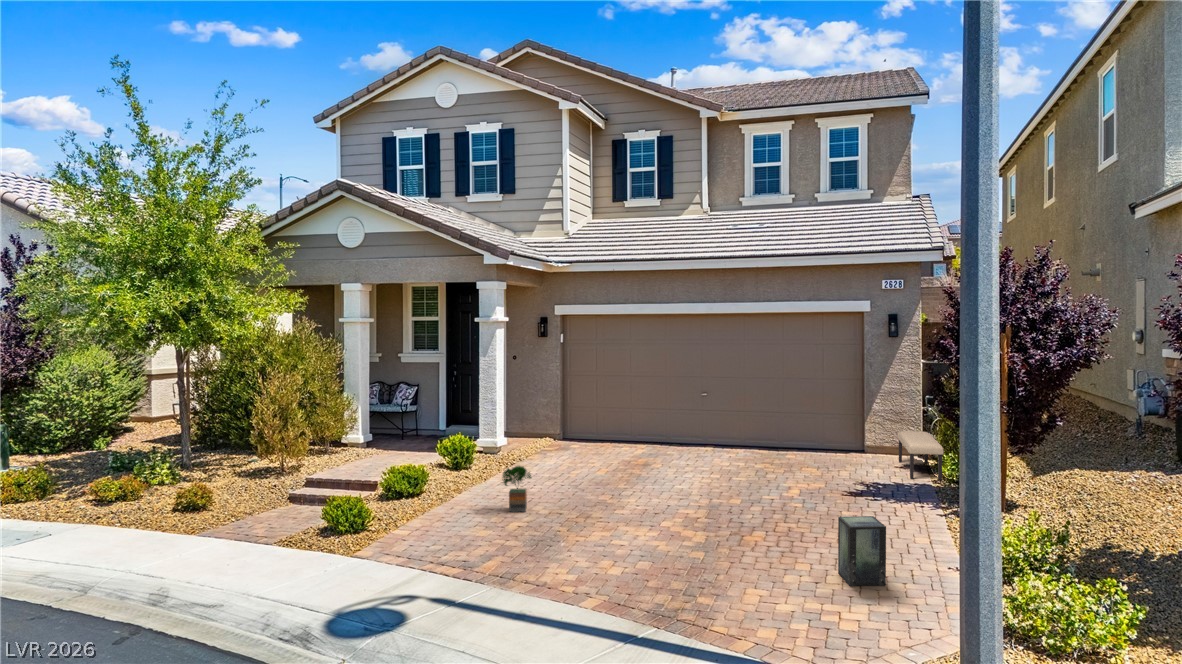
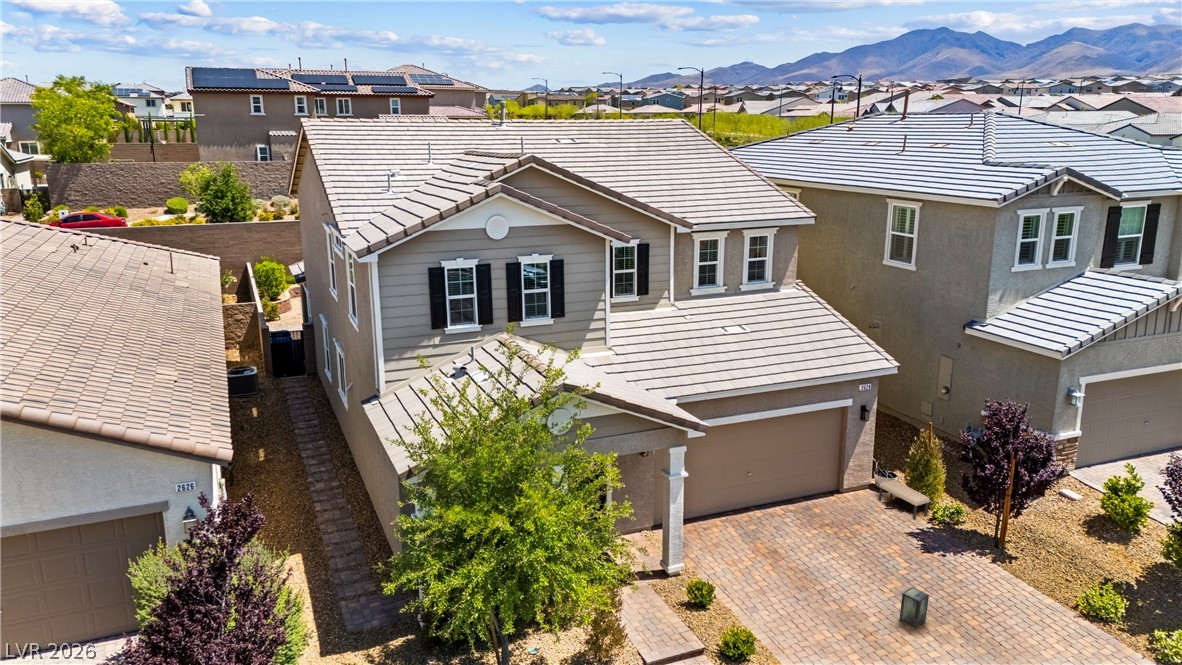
potted tree: present [502,466,531,512] -> none [817,608,840,642]
storage box: present [838,516,886,586] -> present [899,587,929,628]

